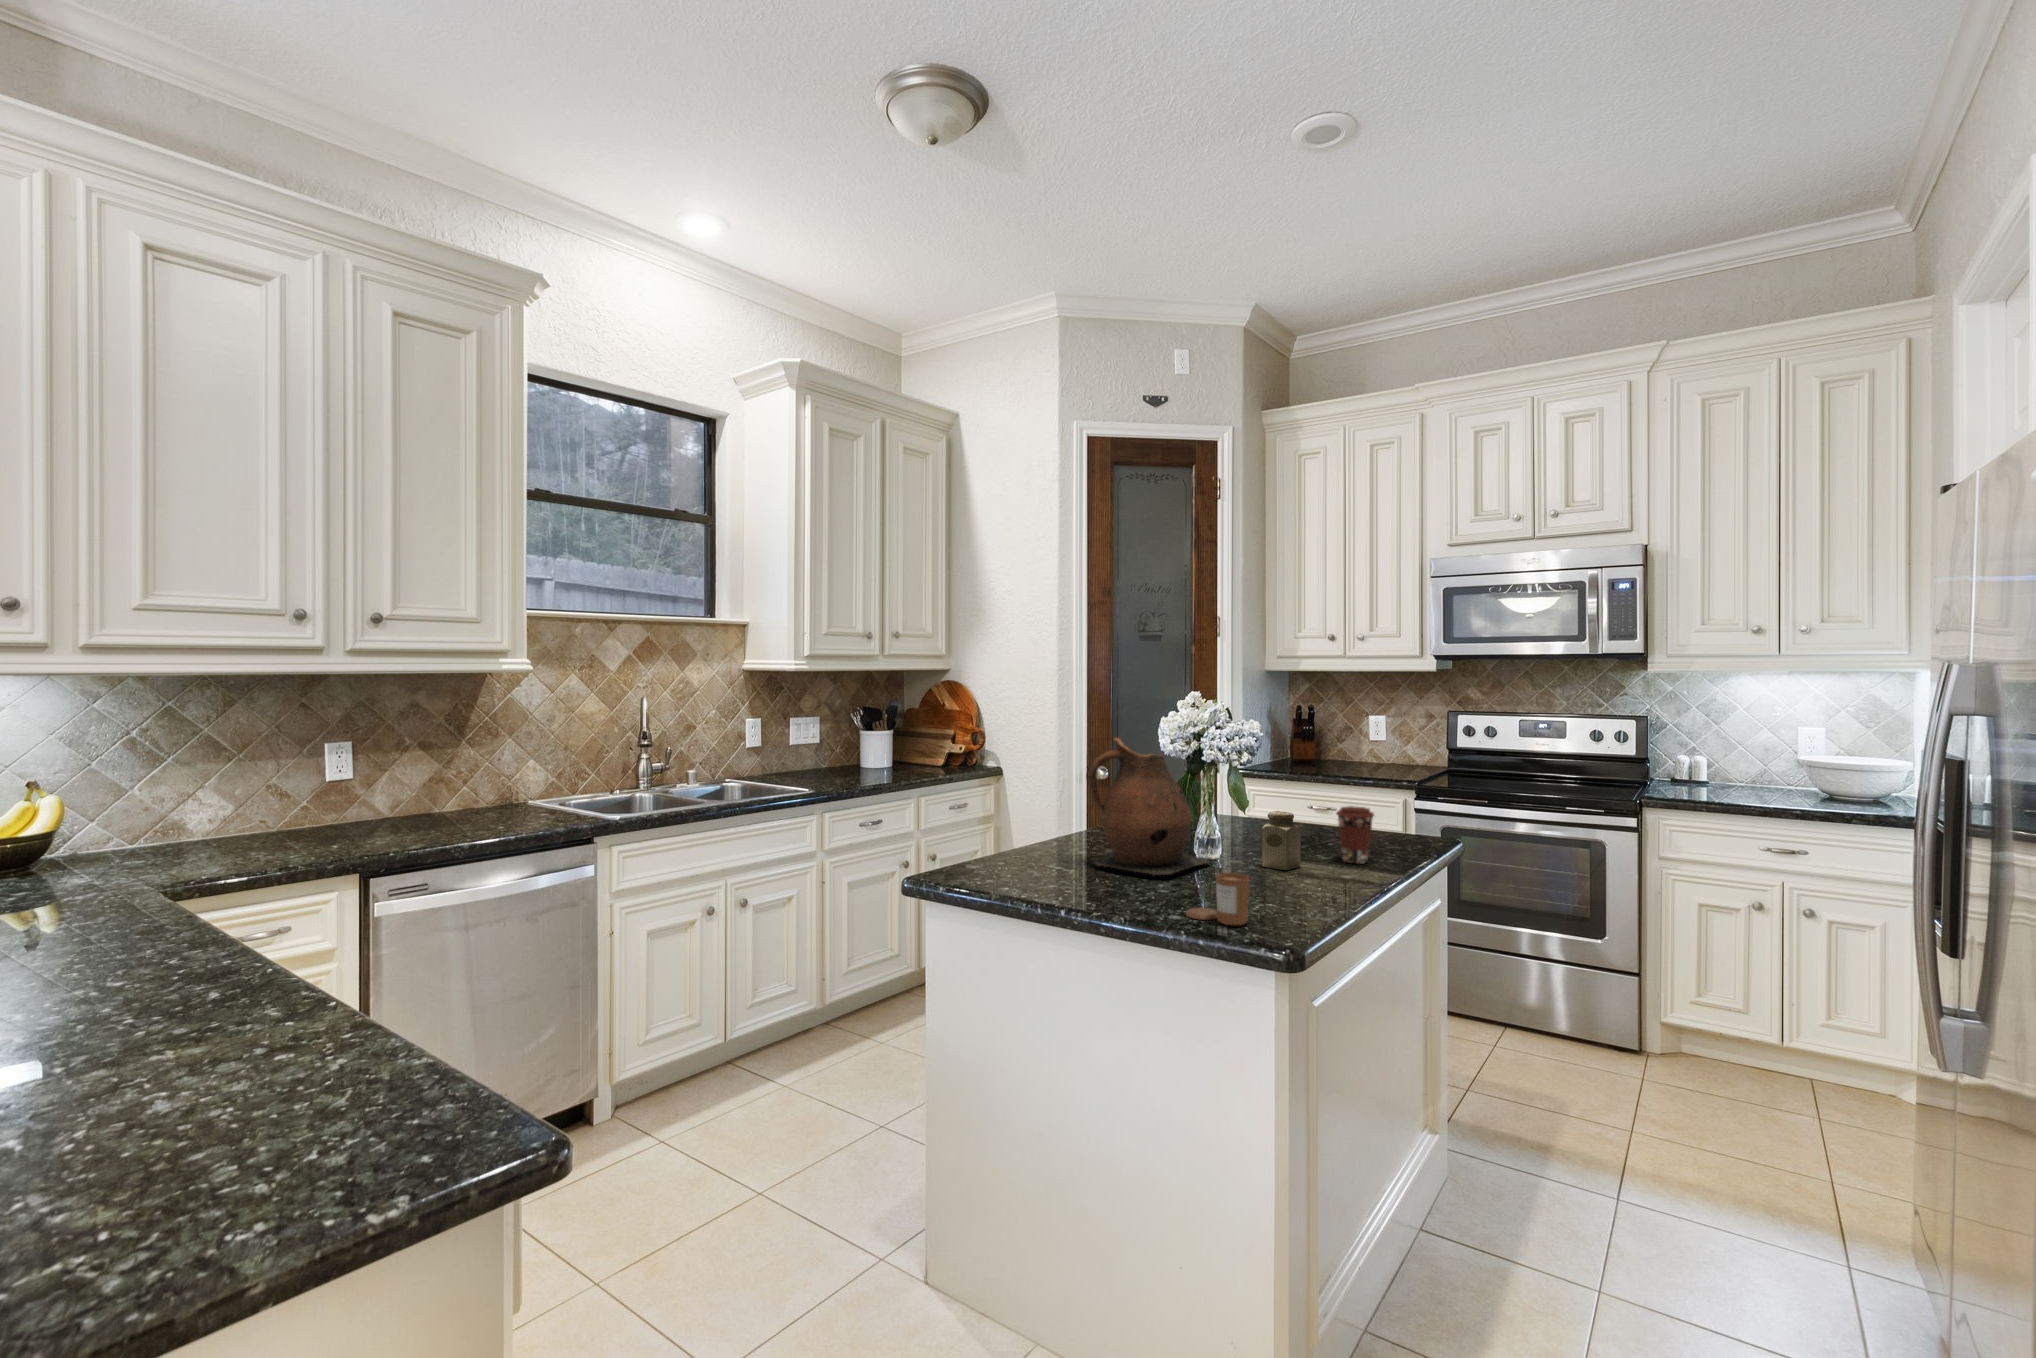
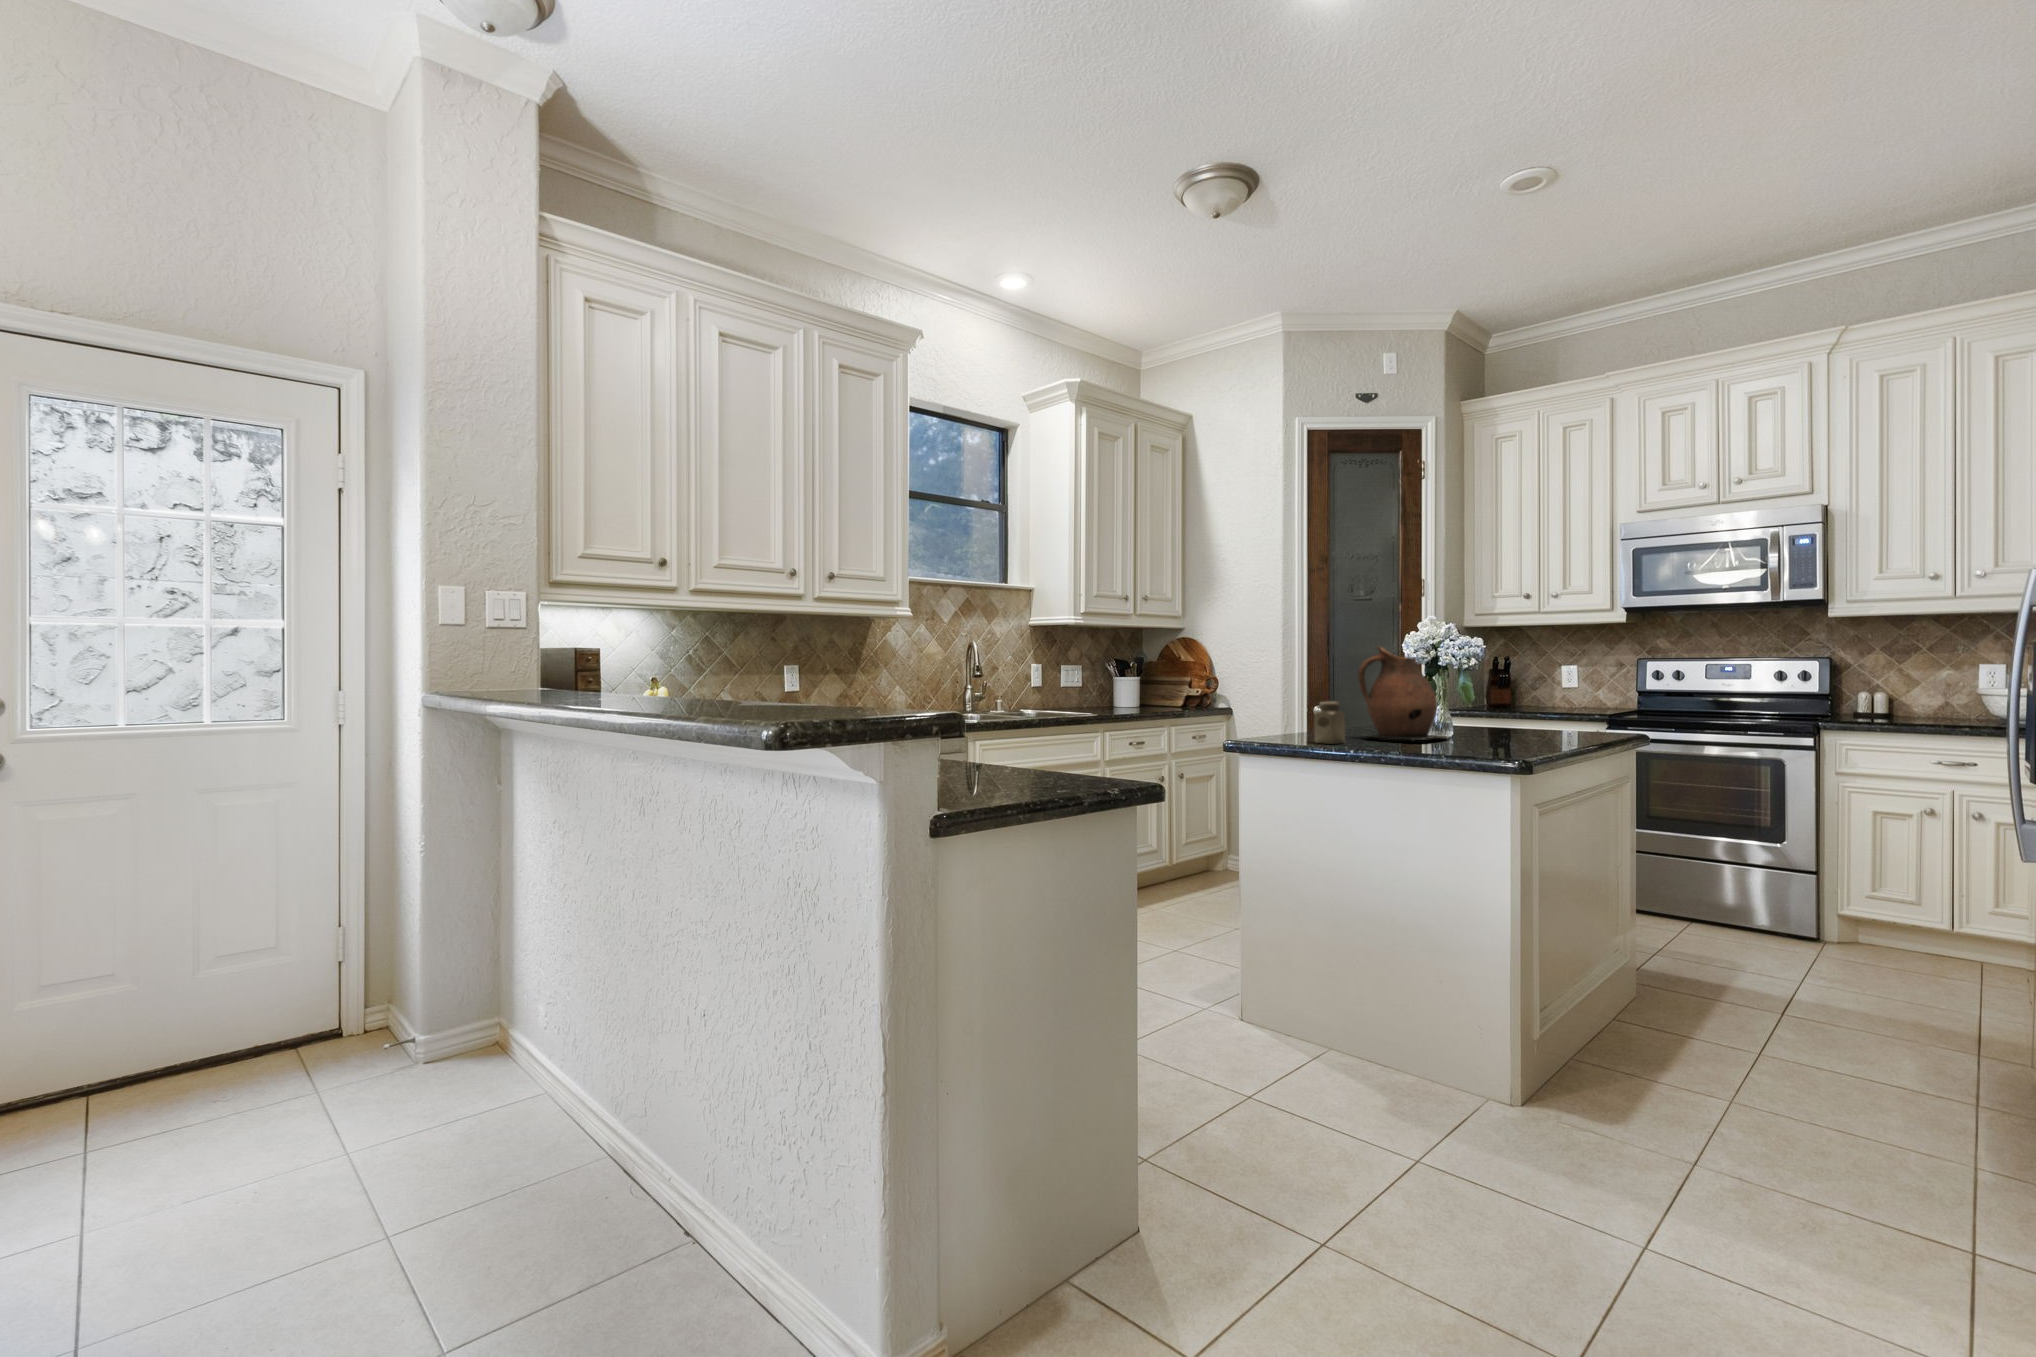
coffee cup: present [1336,806,1374,864] -> none [1550,699,1582,740]
salt shaker: present [1262,811,1301,870] -> present [1314,702,1345,744]
candle: present [1186,873,1249,925] -> none [1447,724,1496,757]

